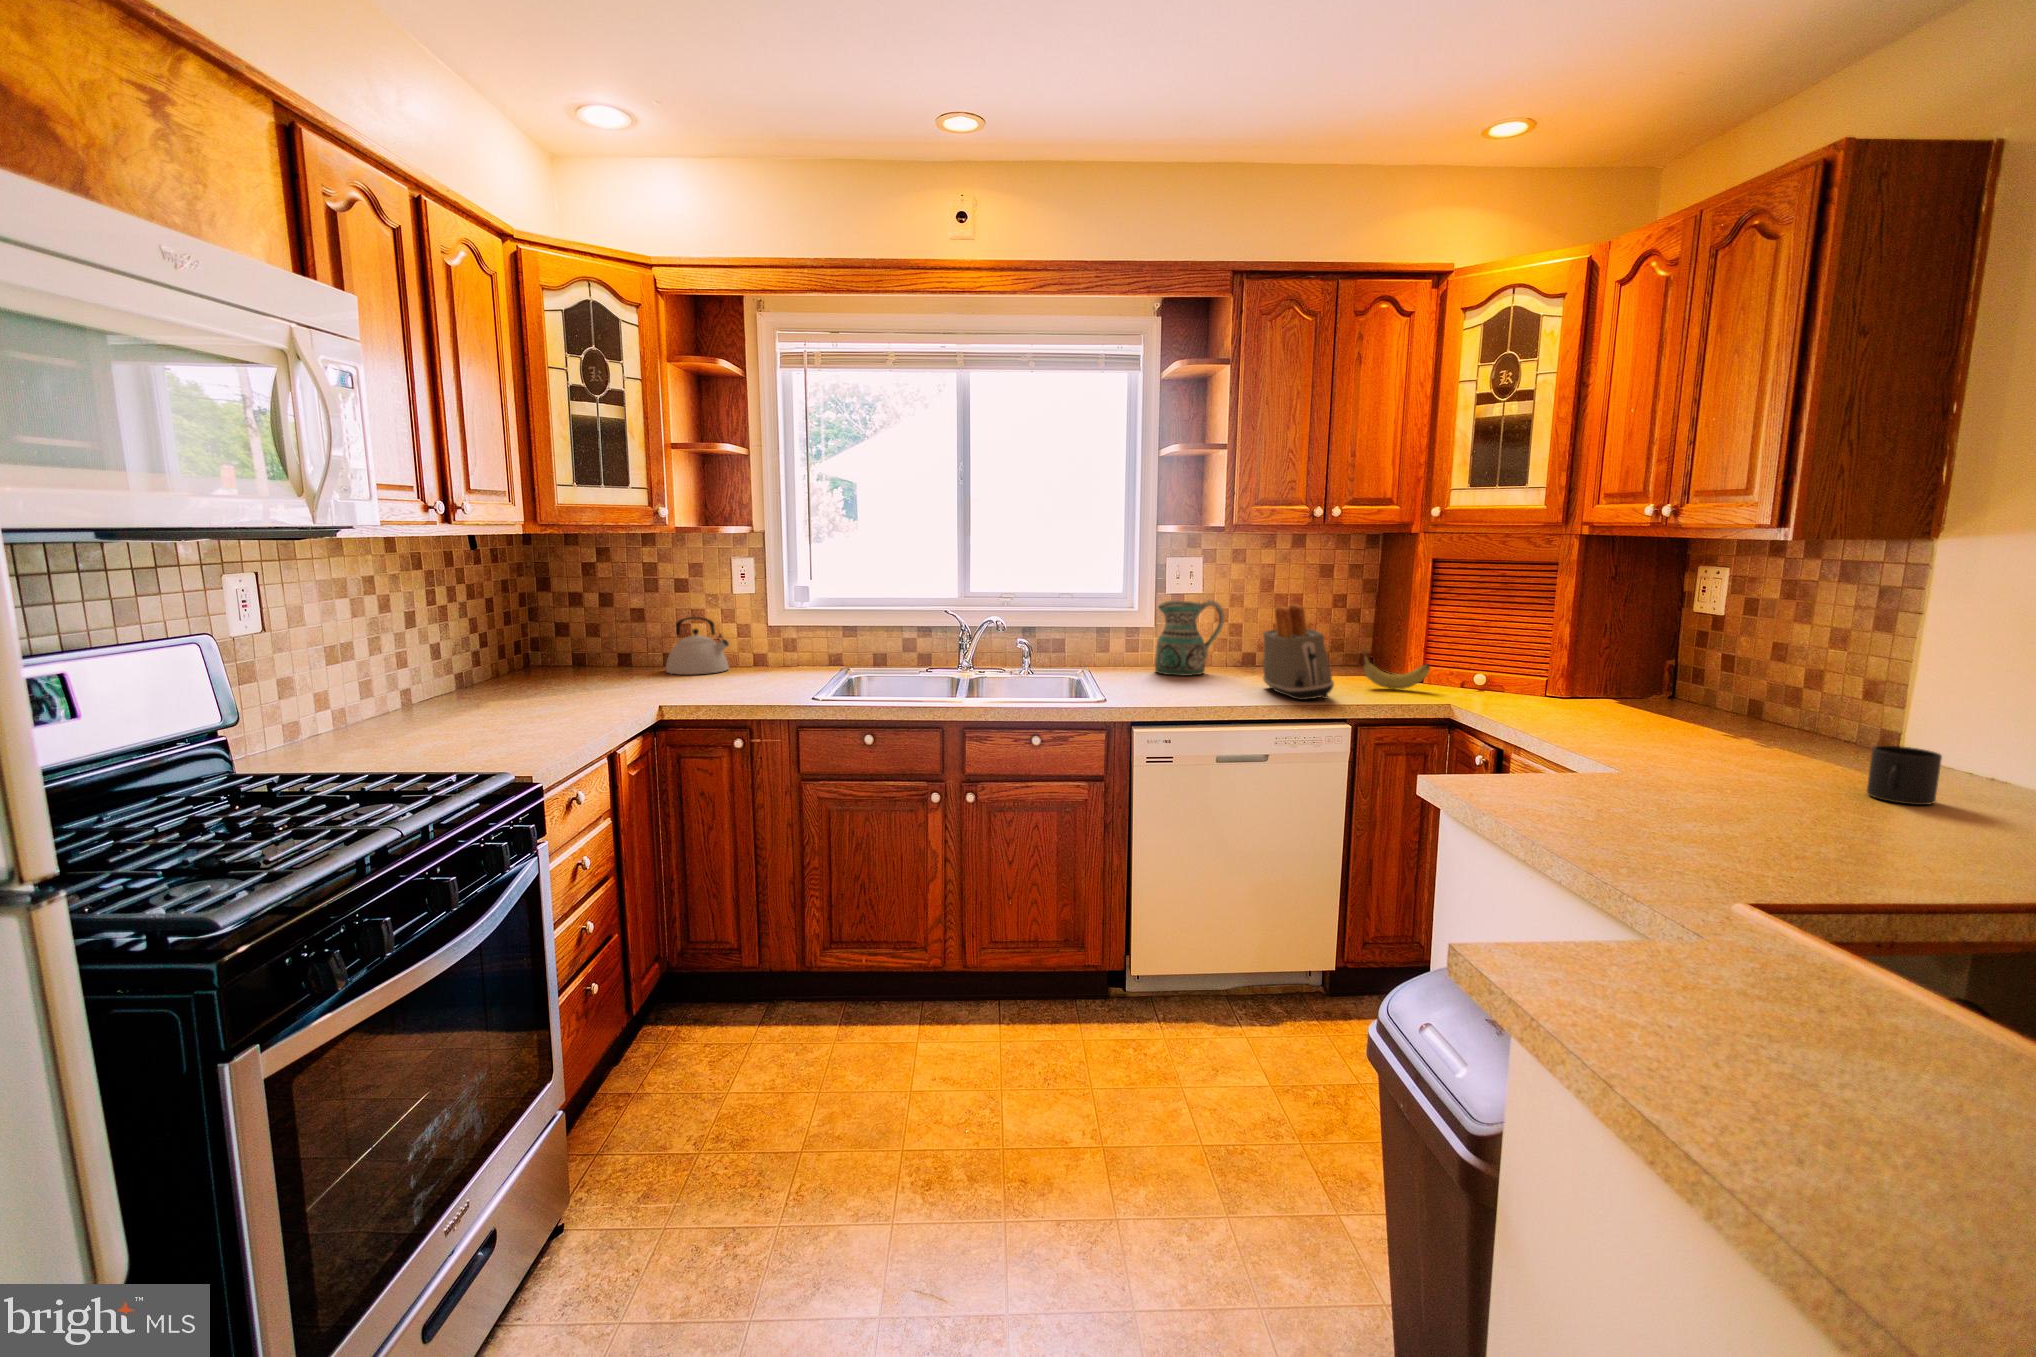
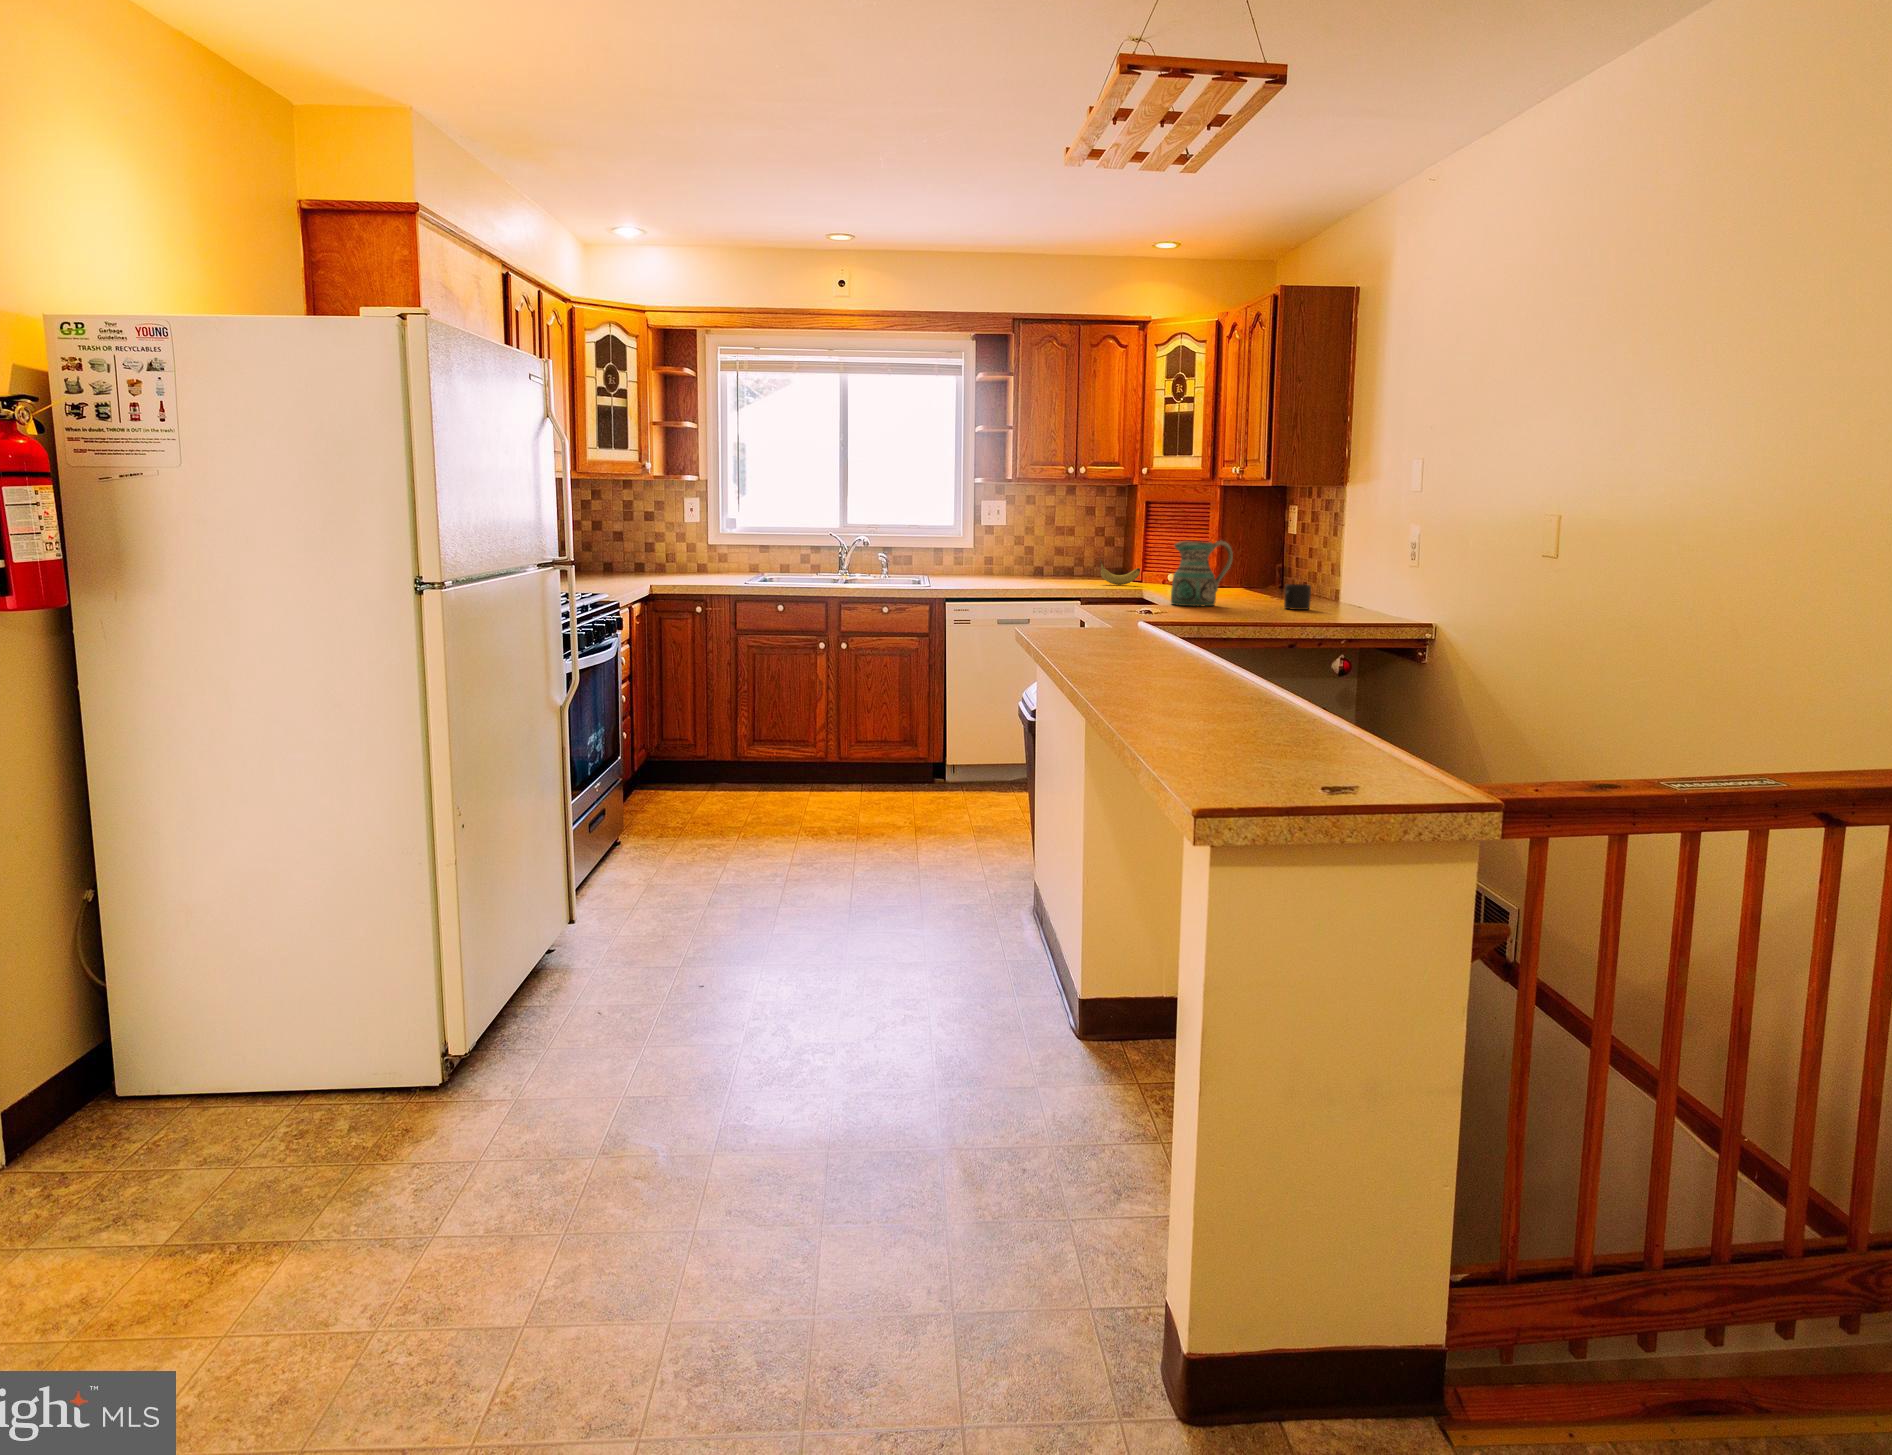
ceramic pitcher: present [1155,600,1224,676] -> present [1171,541,1233,606]
toaster: present [1263,604,1334,700] -> none [1035,528,1072,587]
kettle: present [666,617,729,675] -> none [639,538,682,575]

